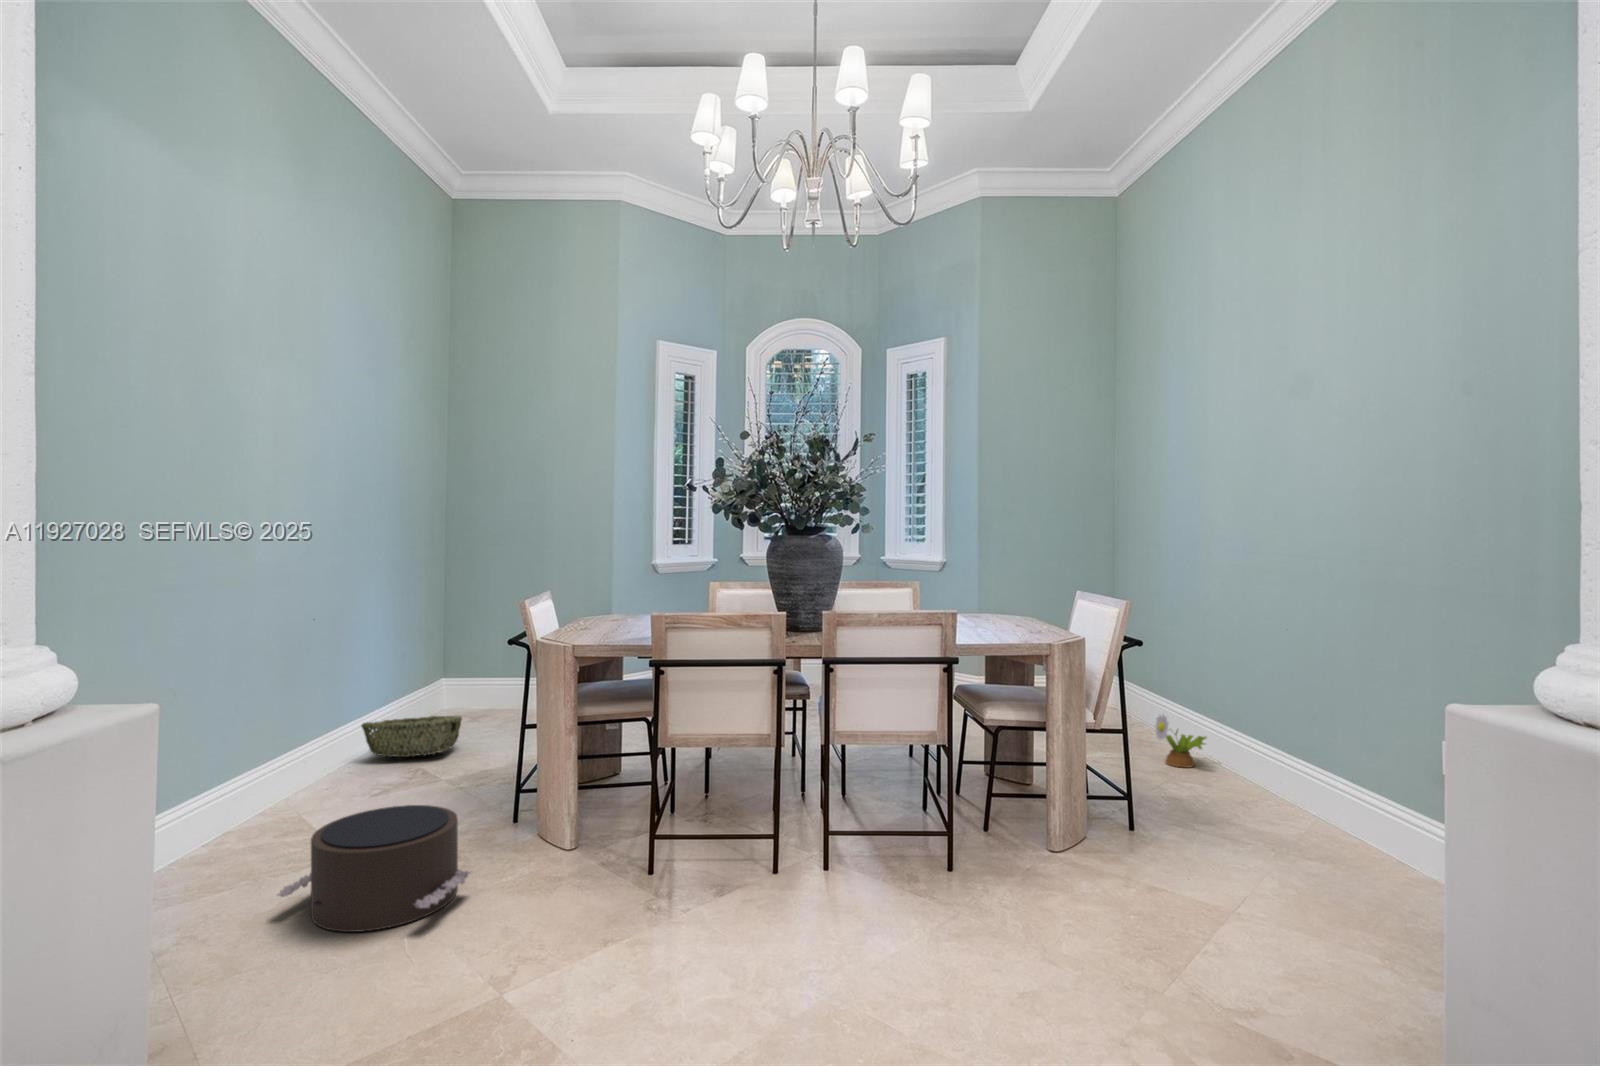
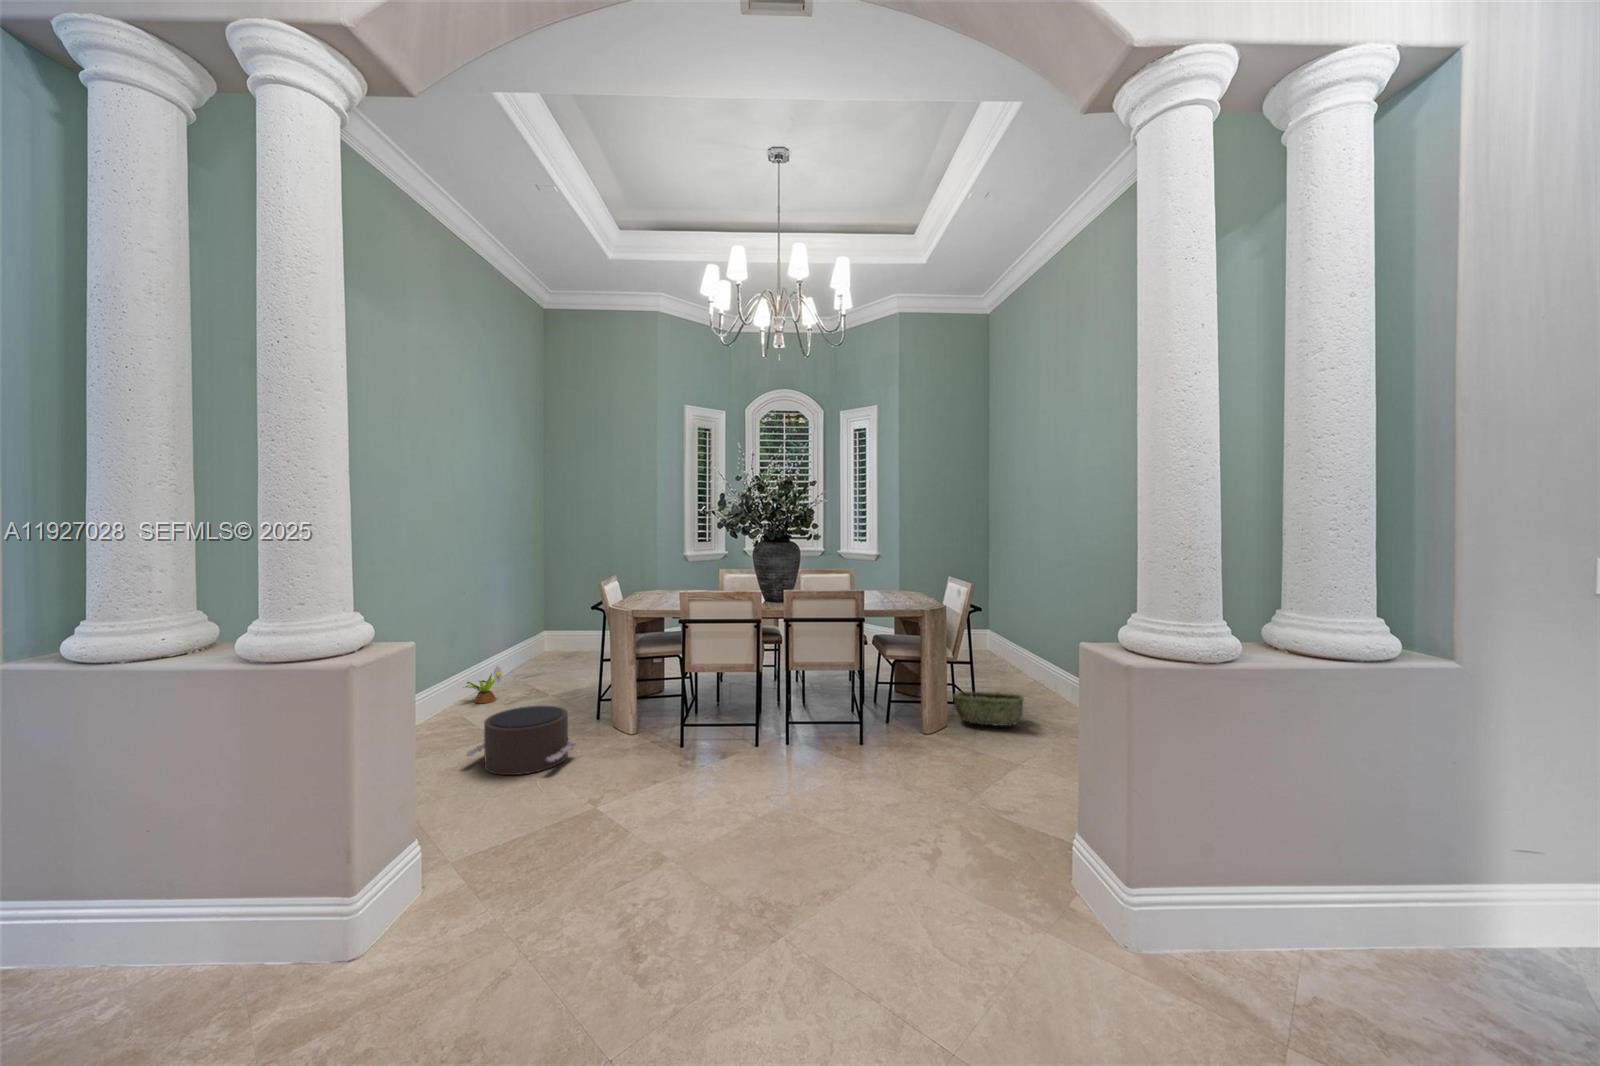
decorative plant: present [1155,714,1206,768] -> present [463,666,503,703]
woven basket: present [361,716,462,757] -> present [953,691,1024,726]

